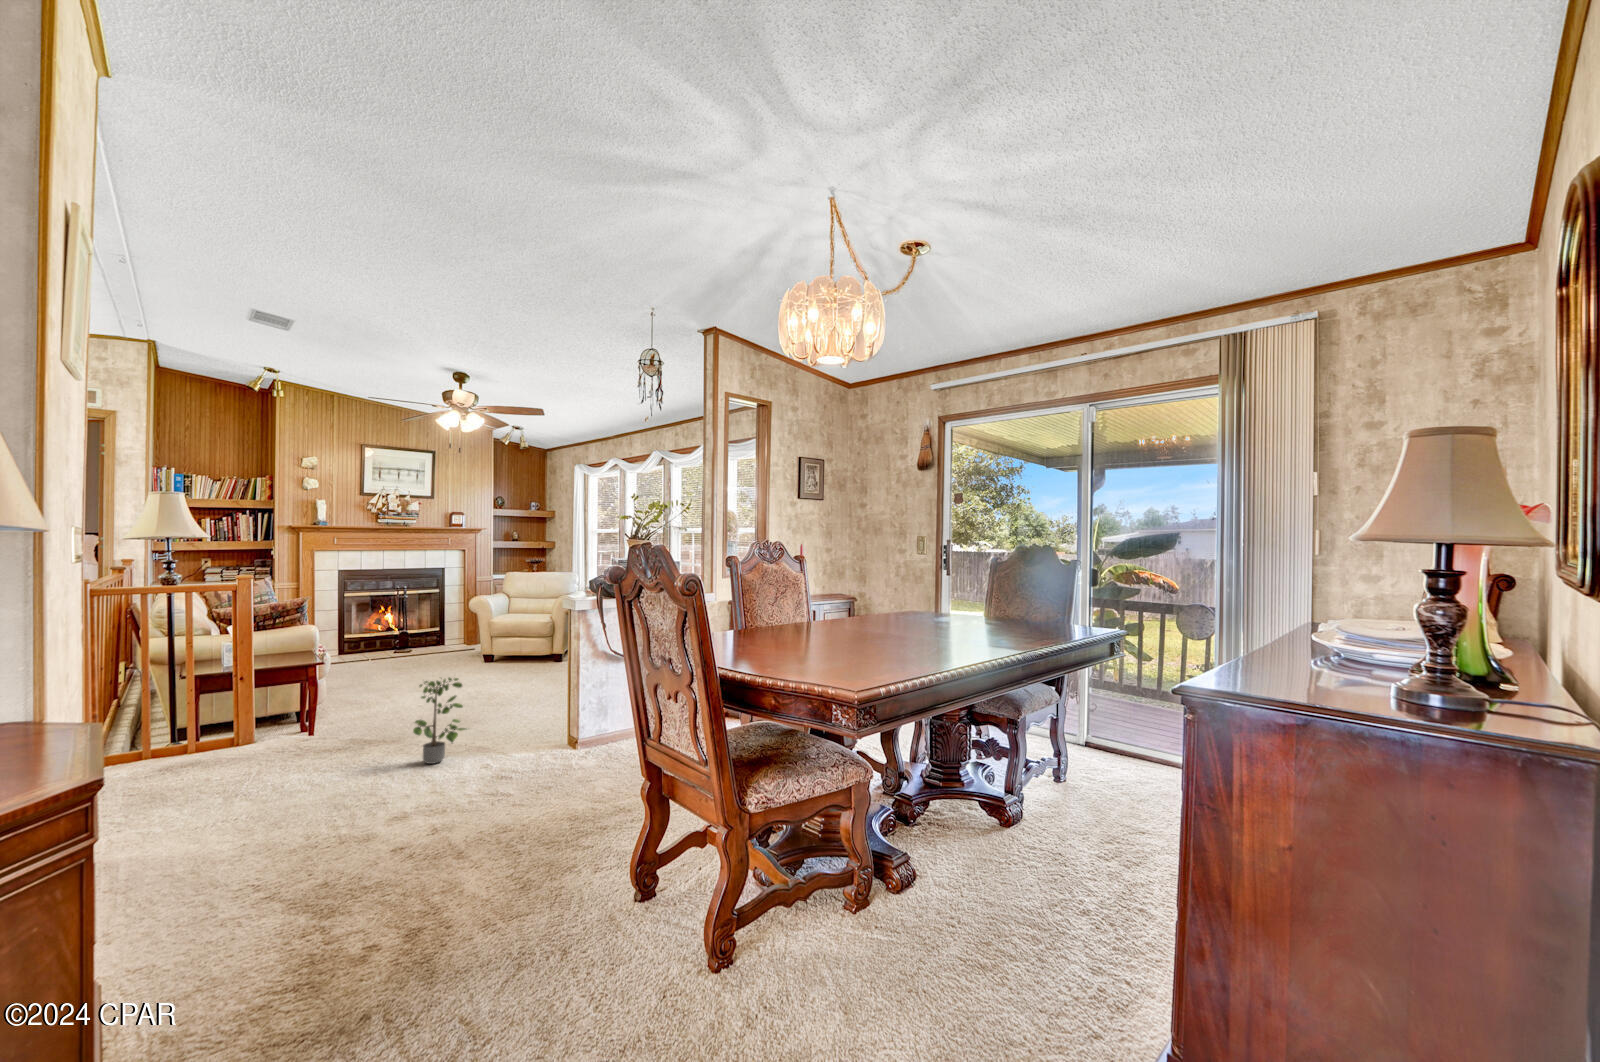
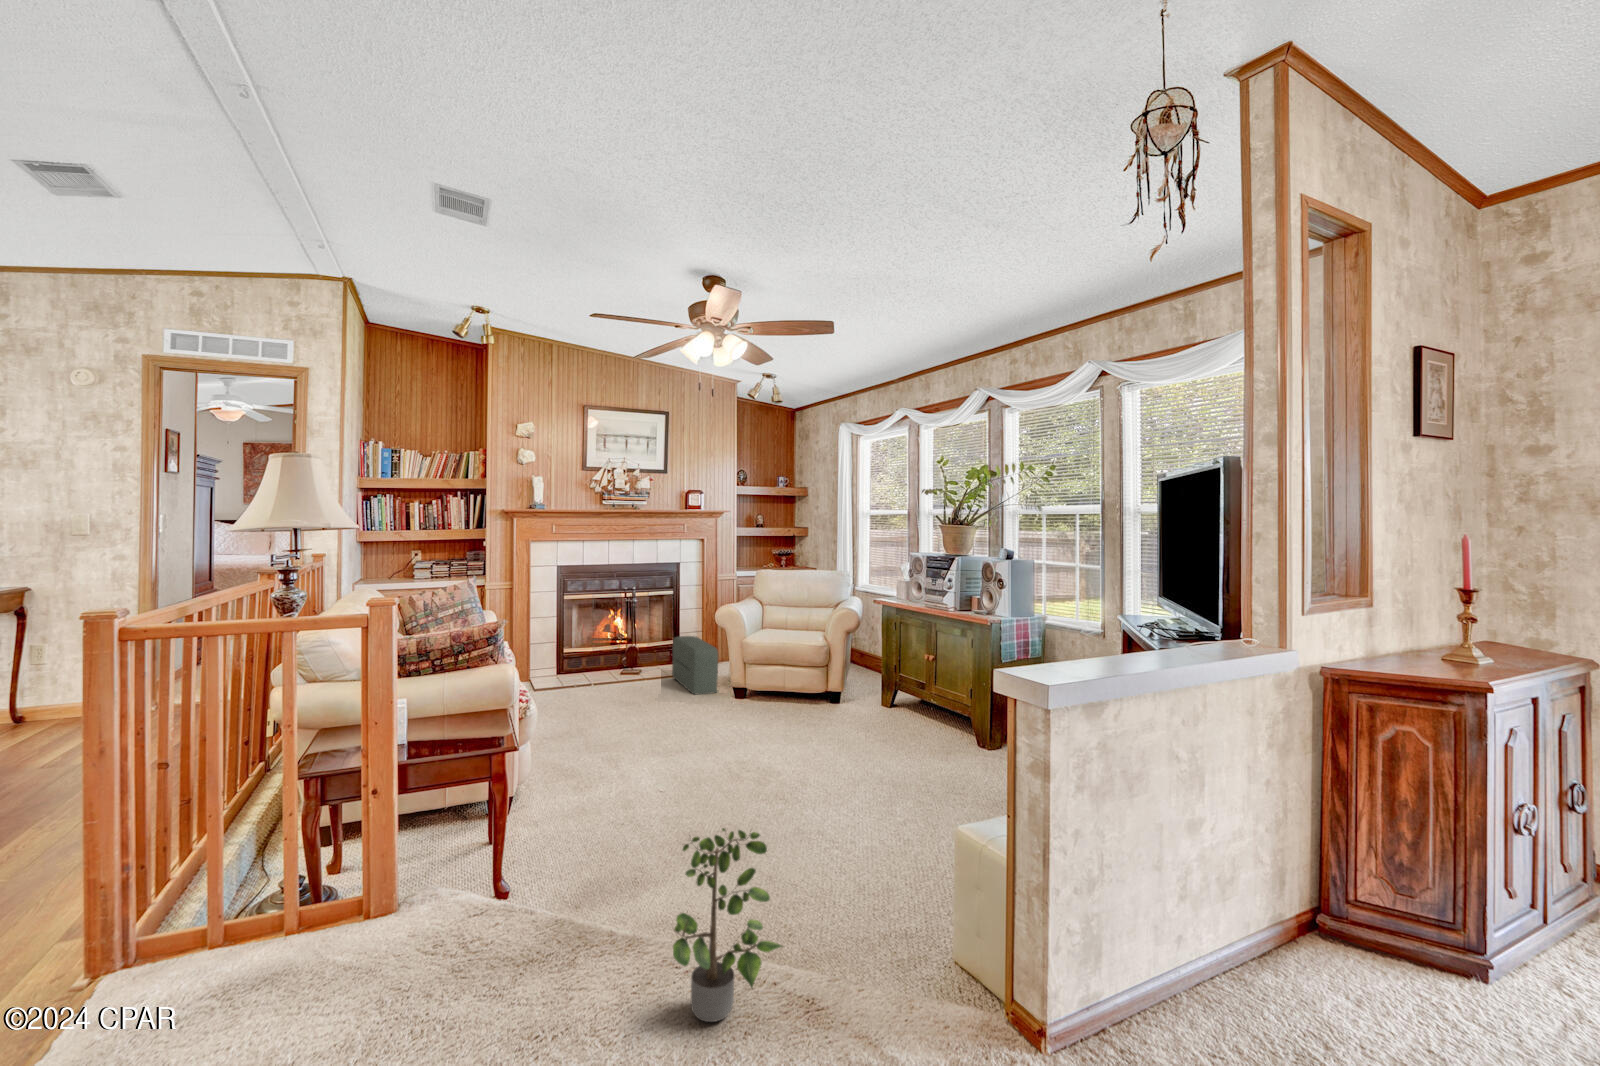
pouf: none [436,620,471,660] -> present [672,636,718,694]

